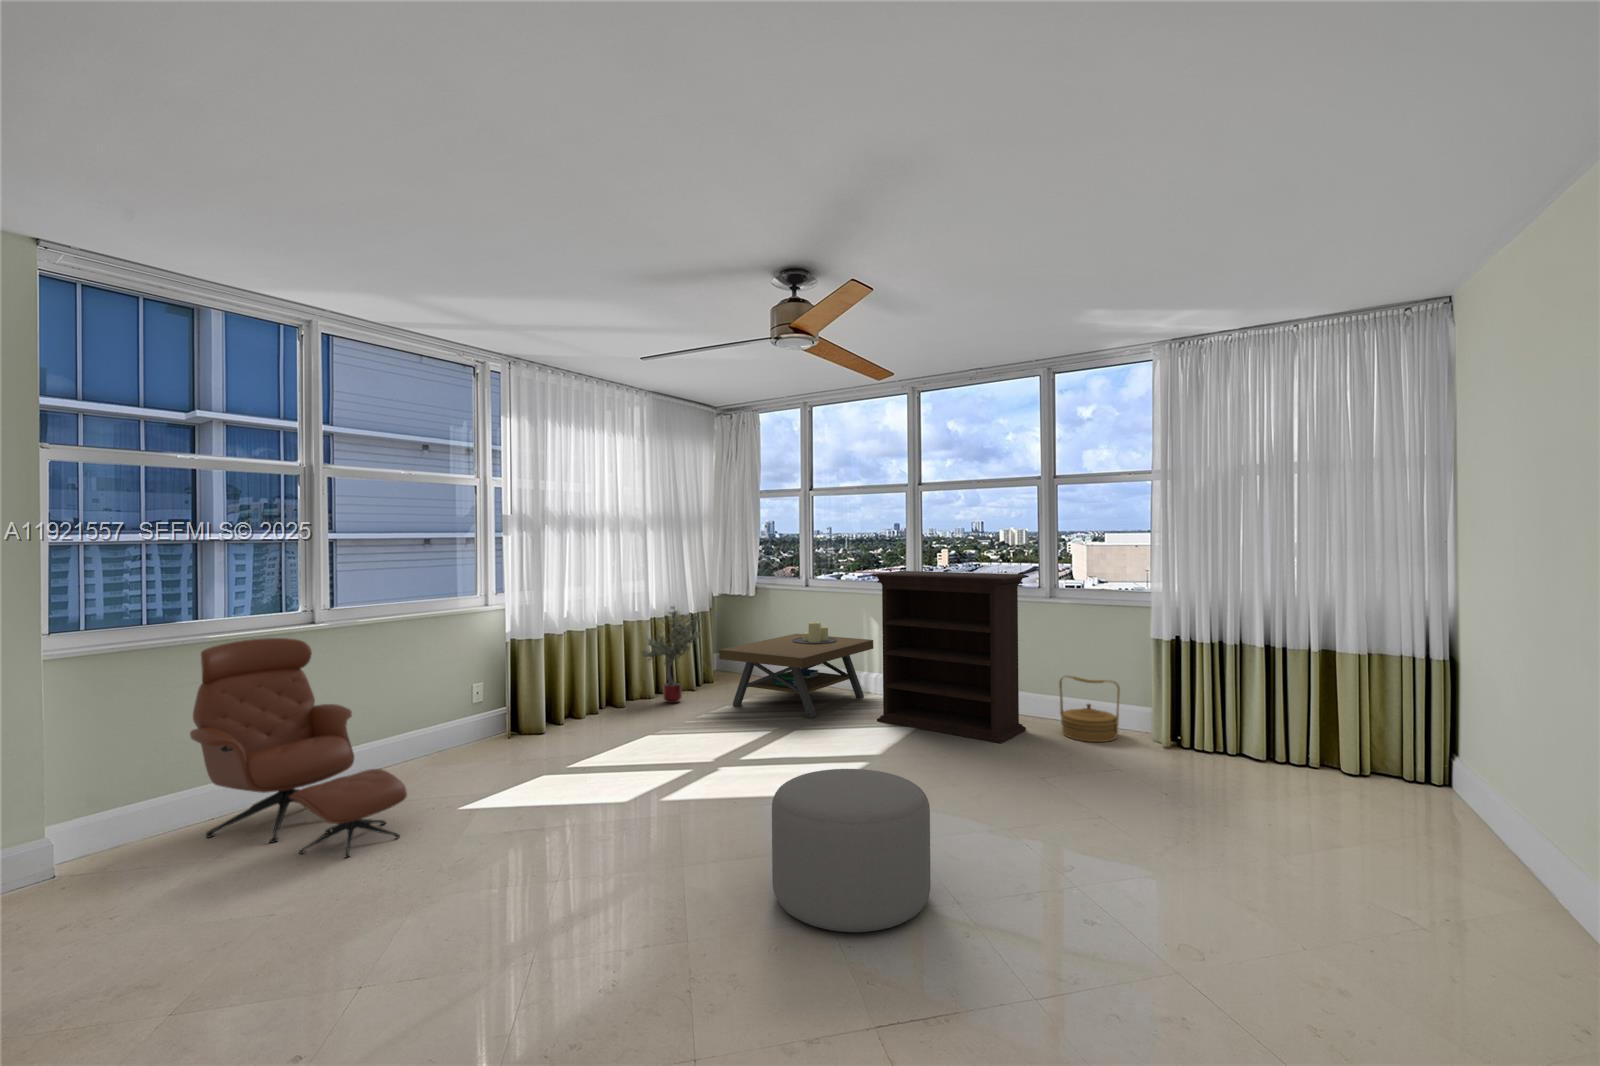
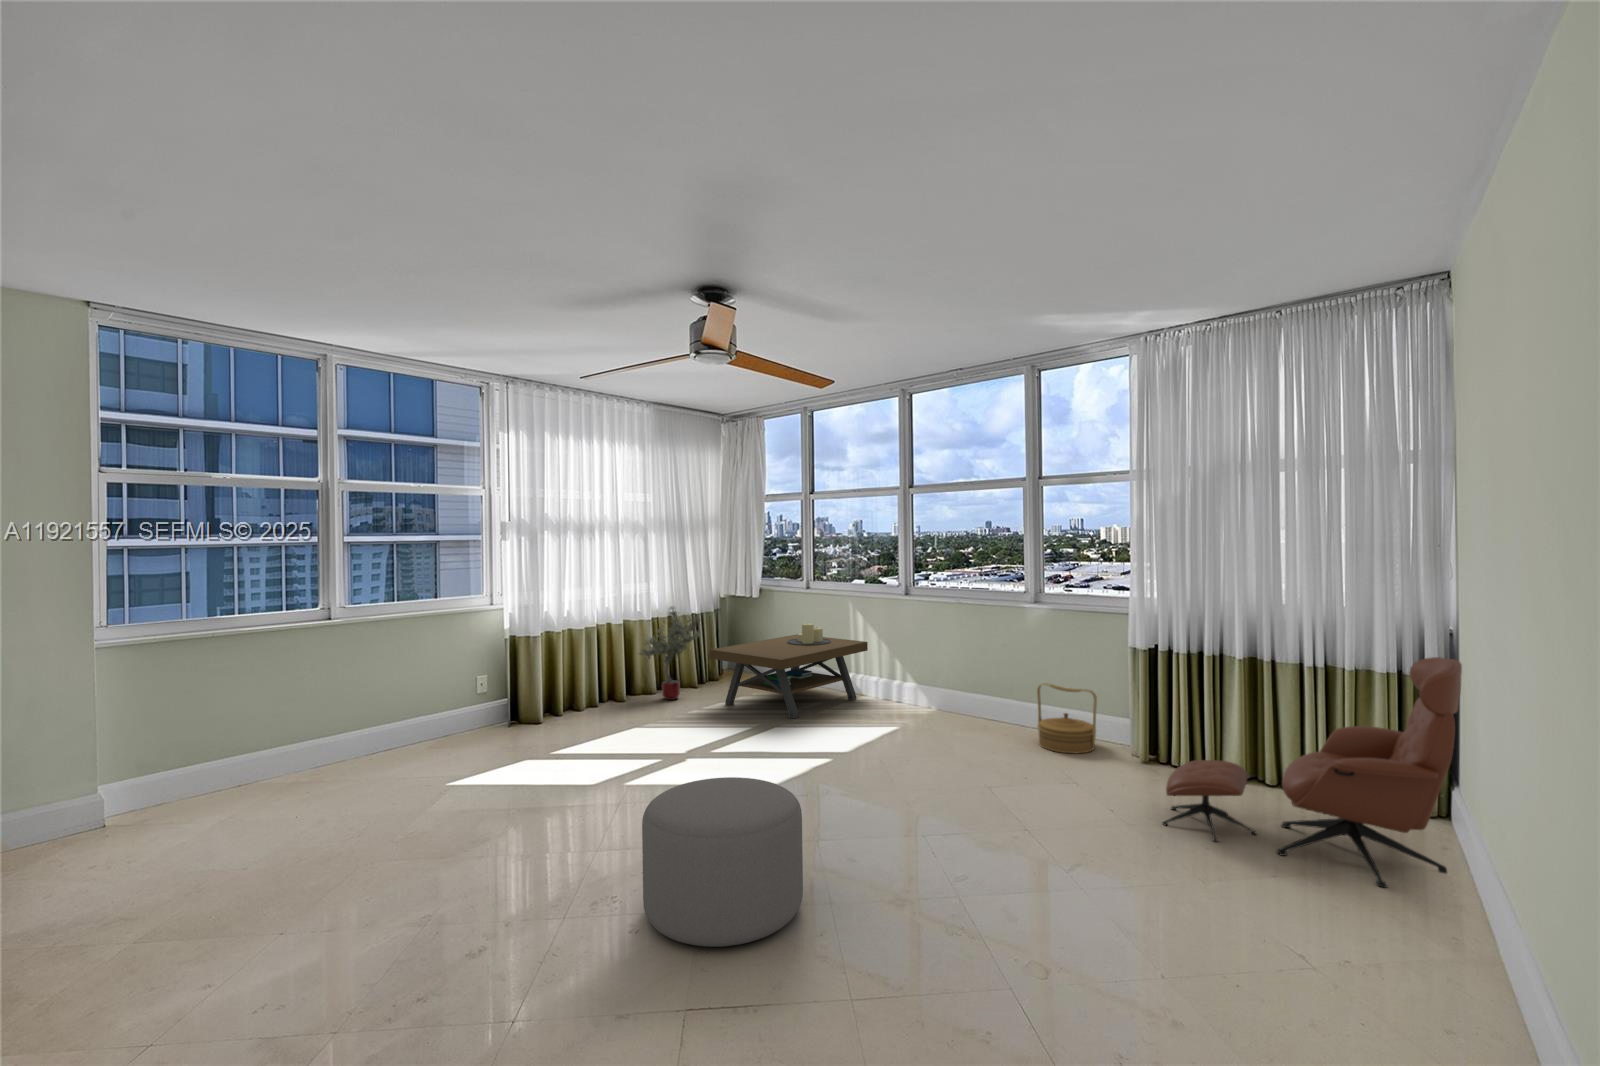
bookshelf: present [872,571,1029,743] -> none [851,574,1005,751]
lounge chair: present [190,638,407,857] -> present [1162,657,1462,887]

